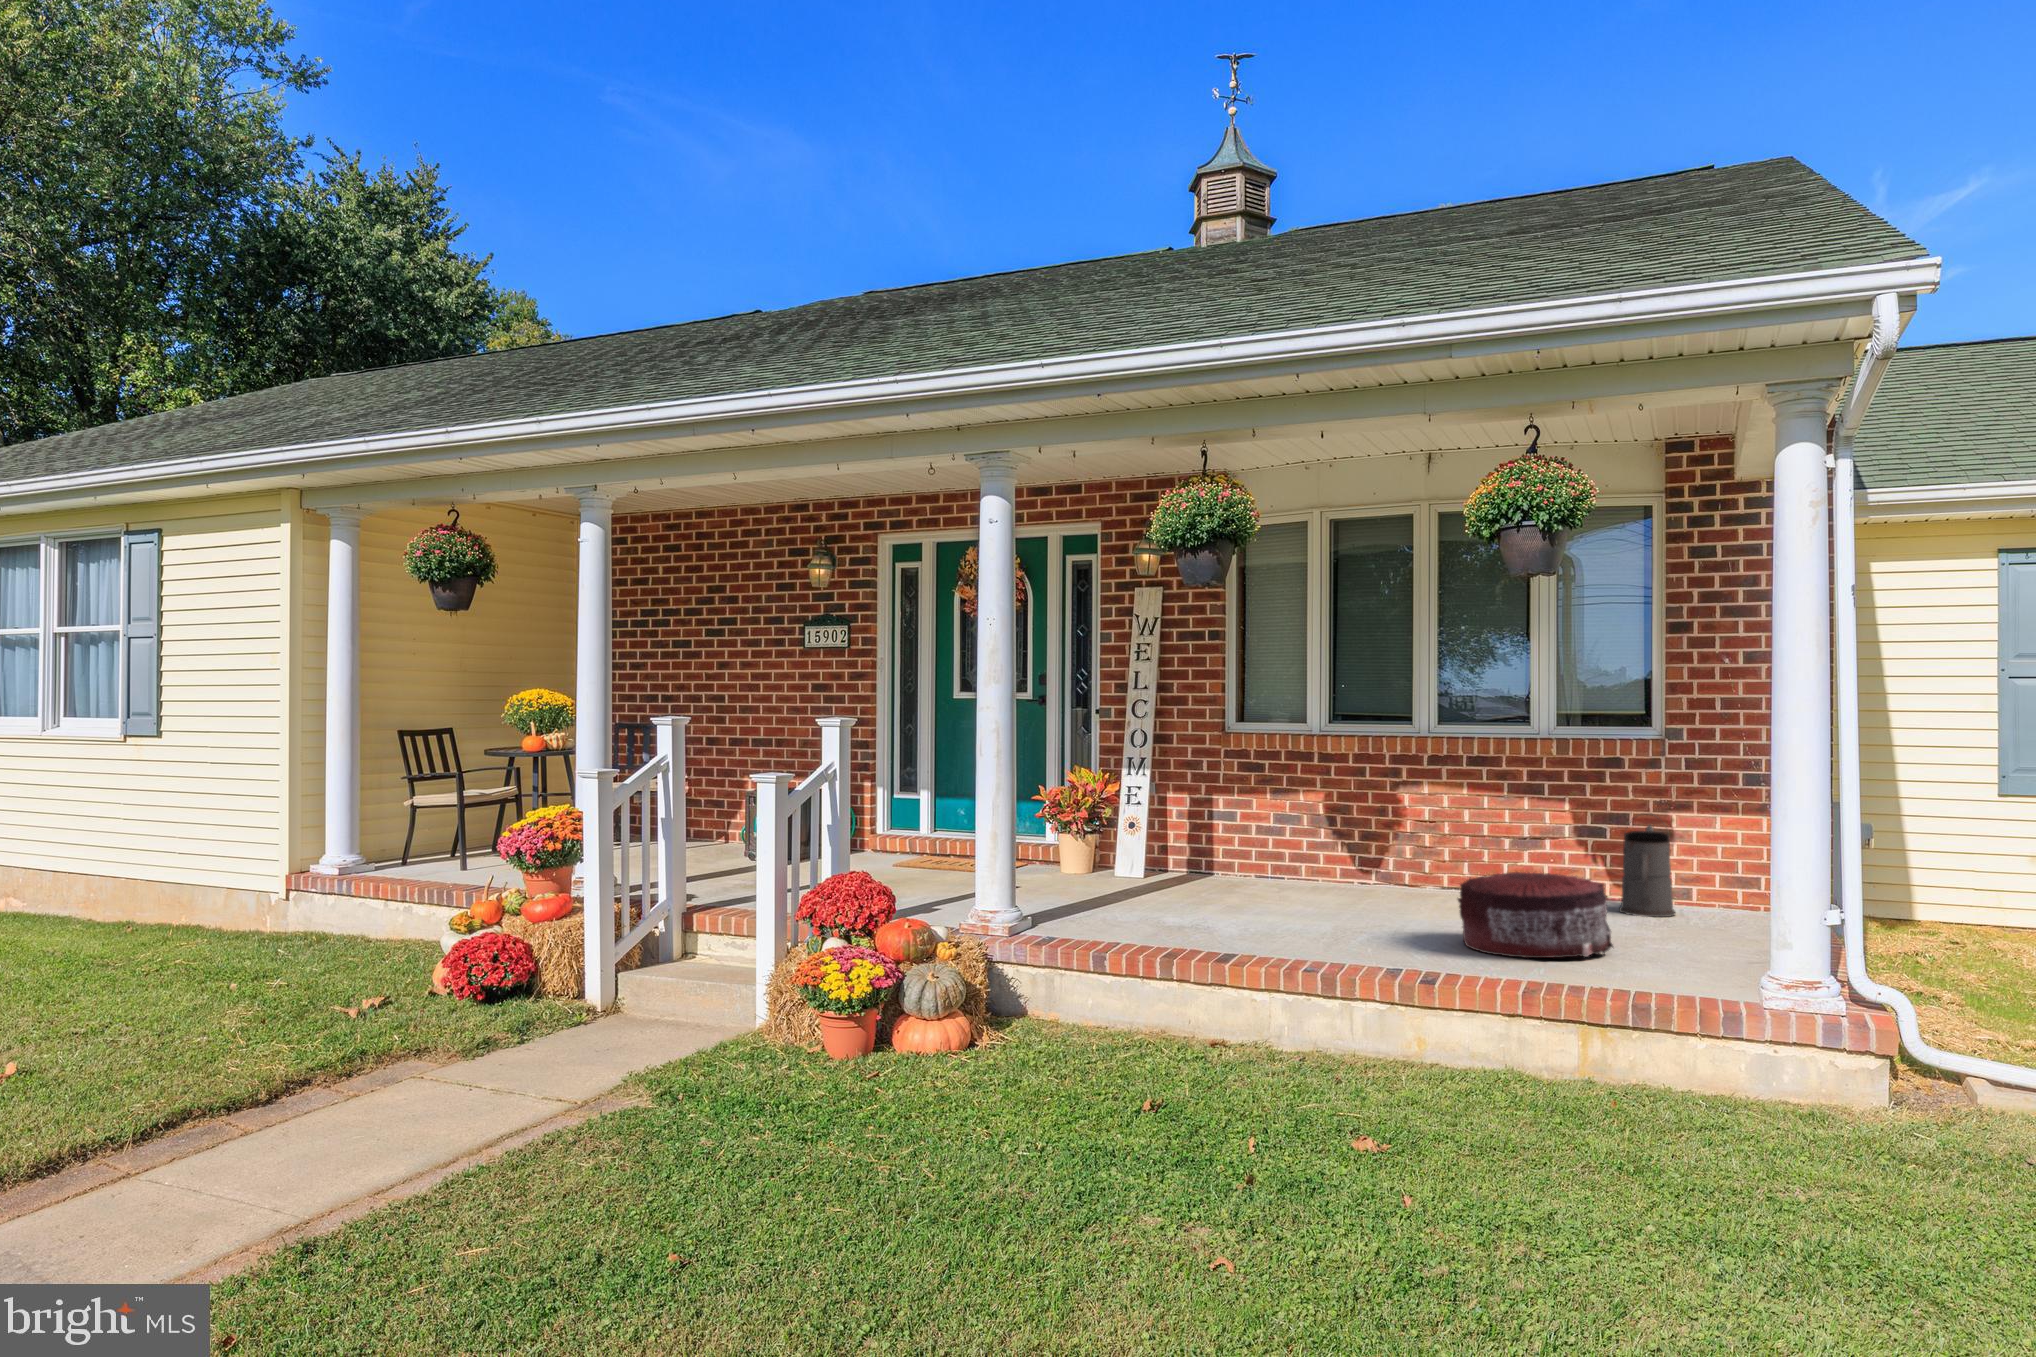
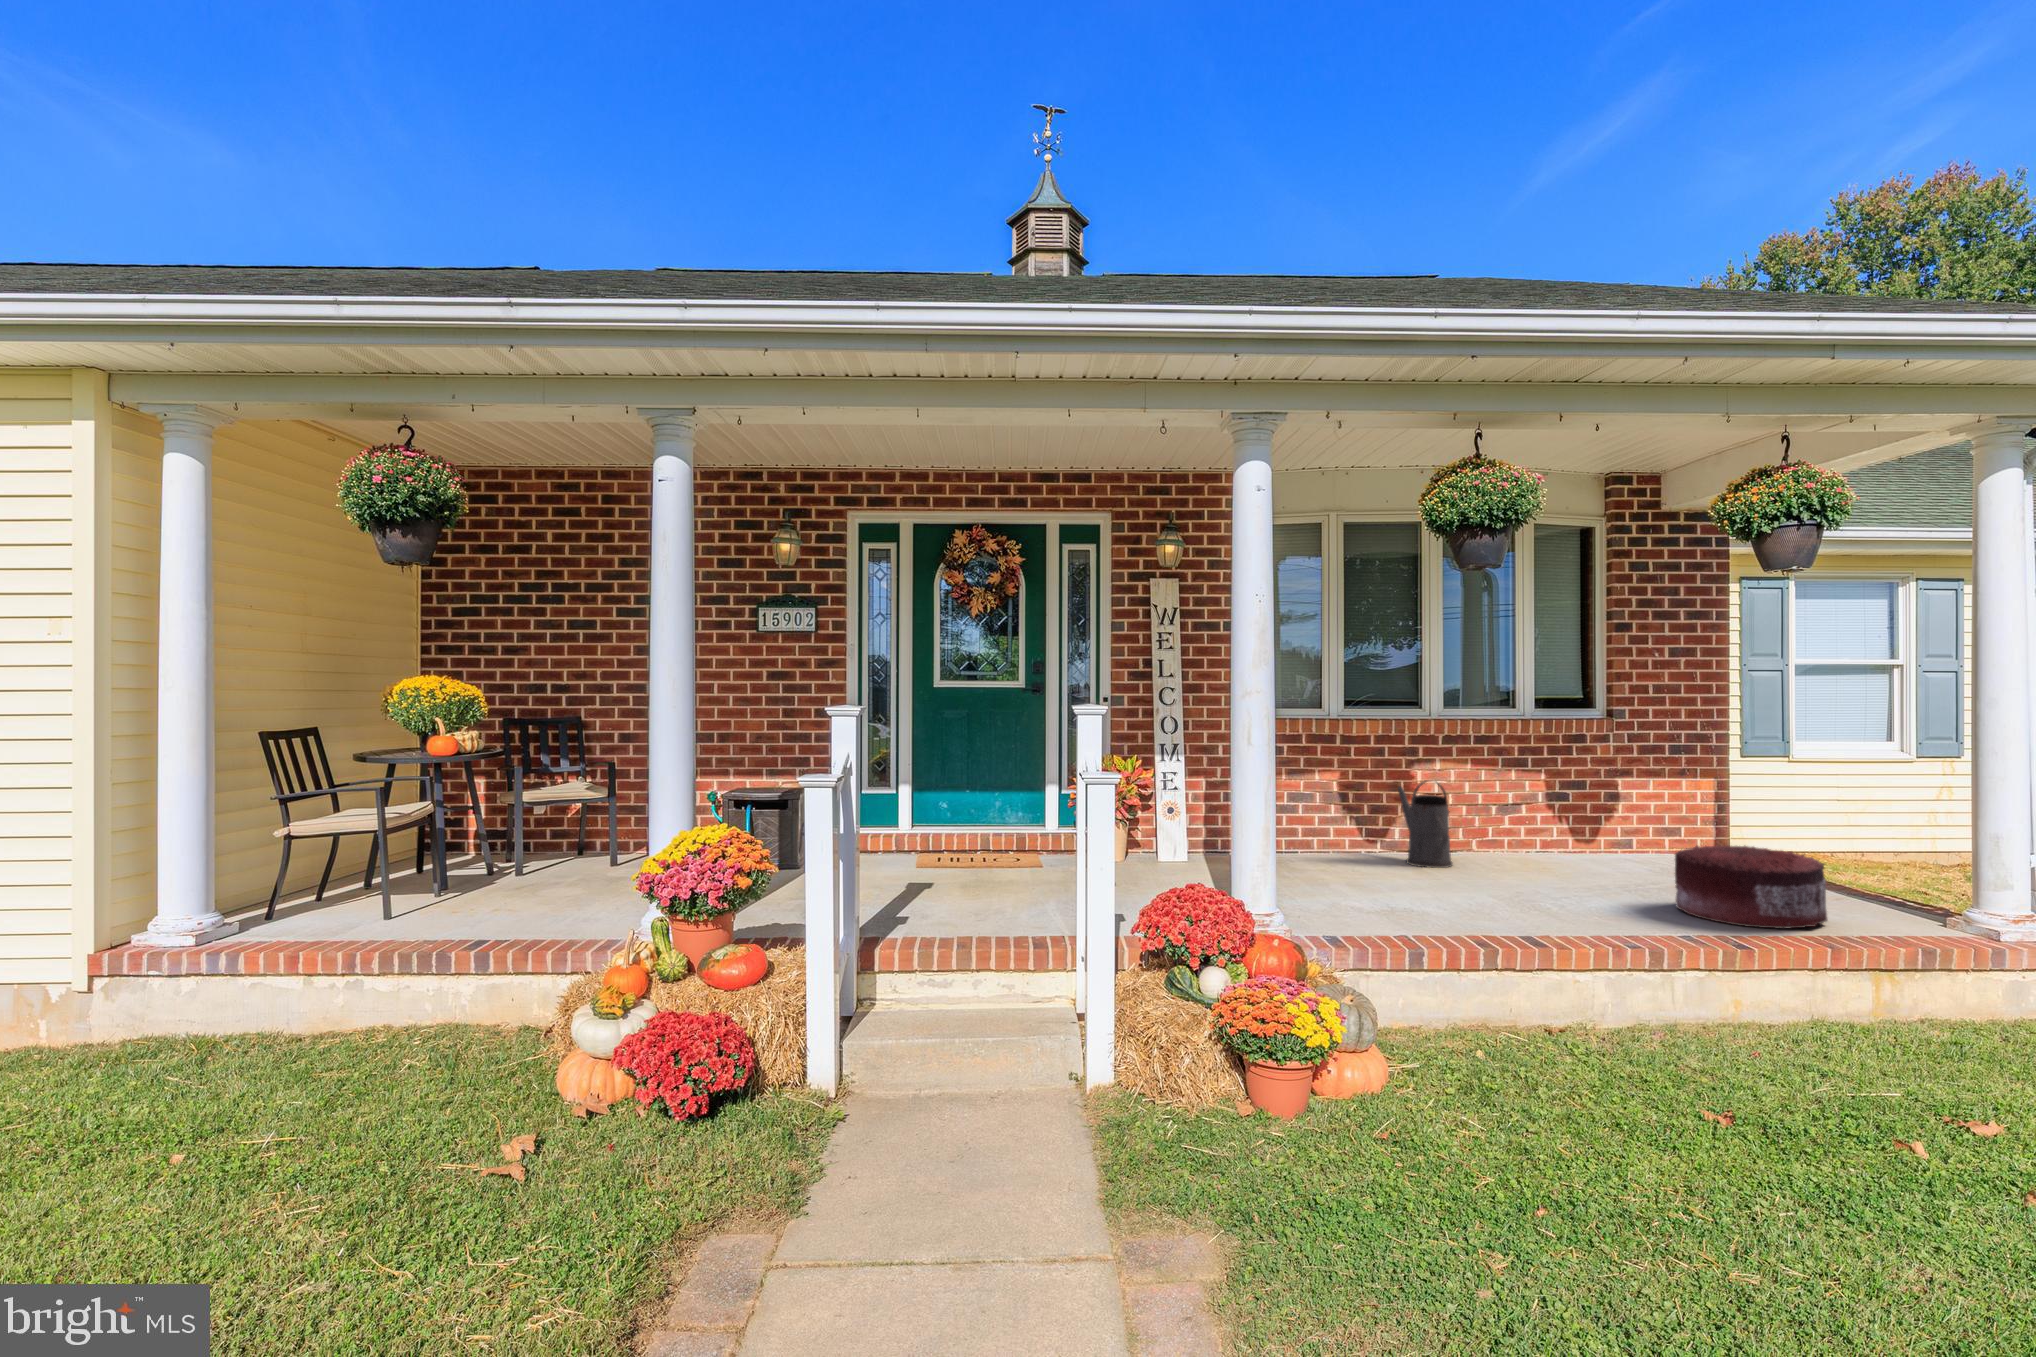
watering can: present [1619,822,1675,917] -> present [1397,780,1453,868]

